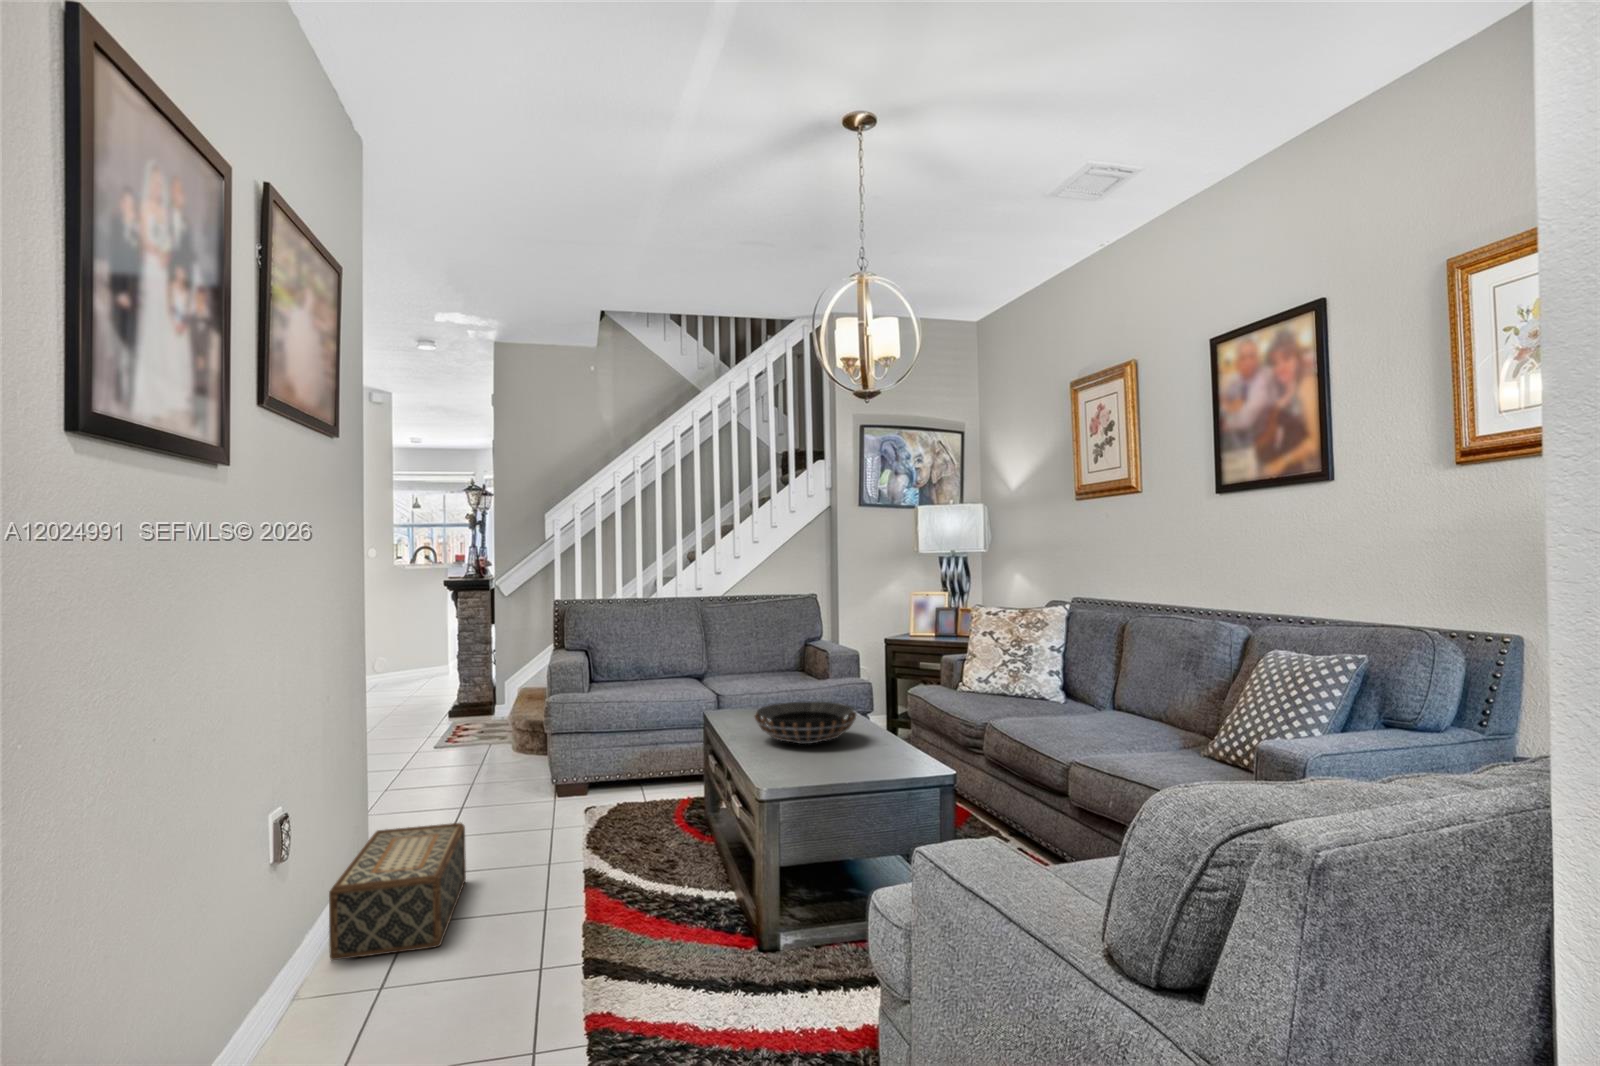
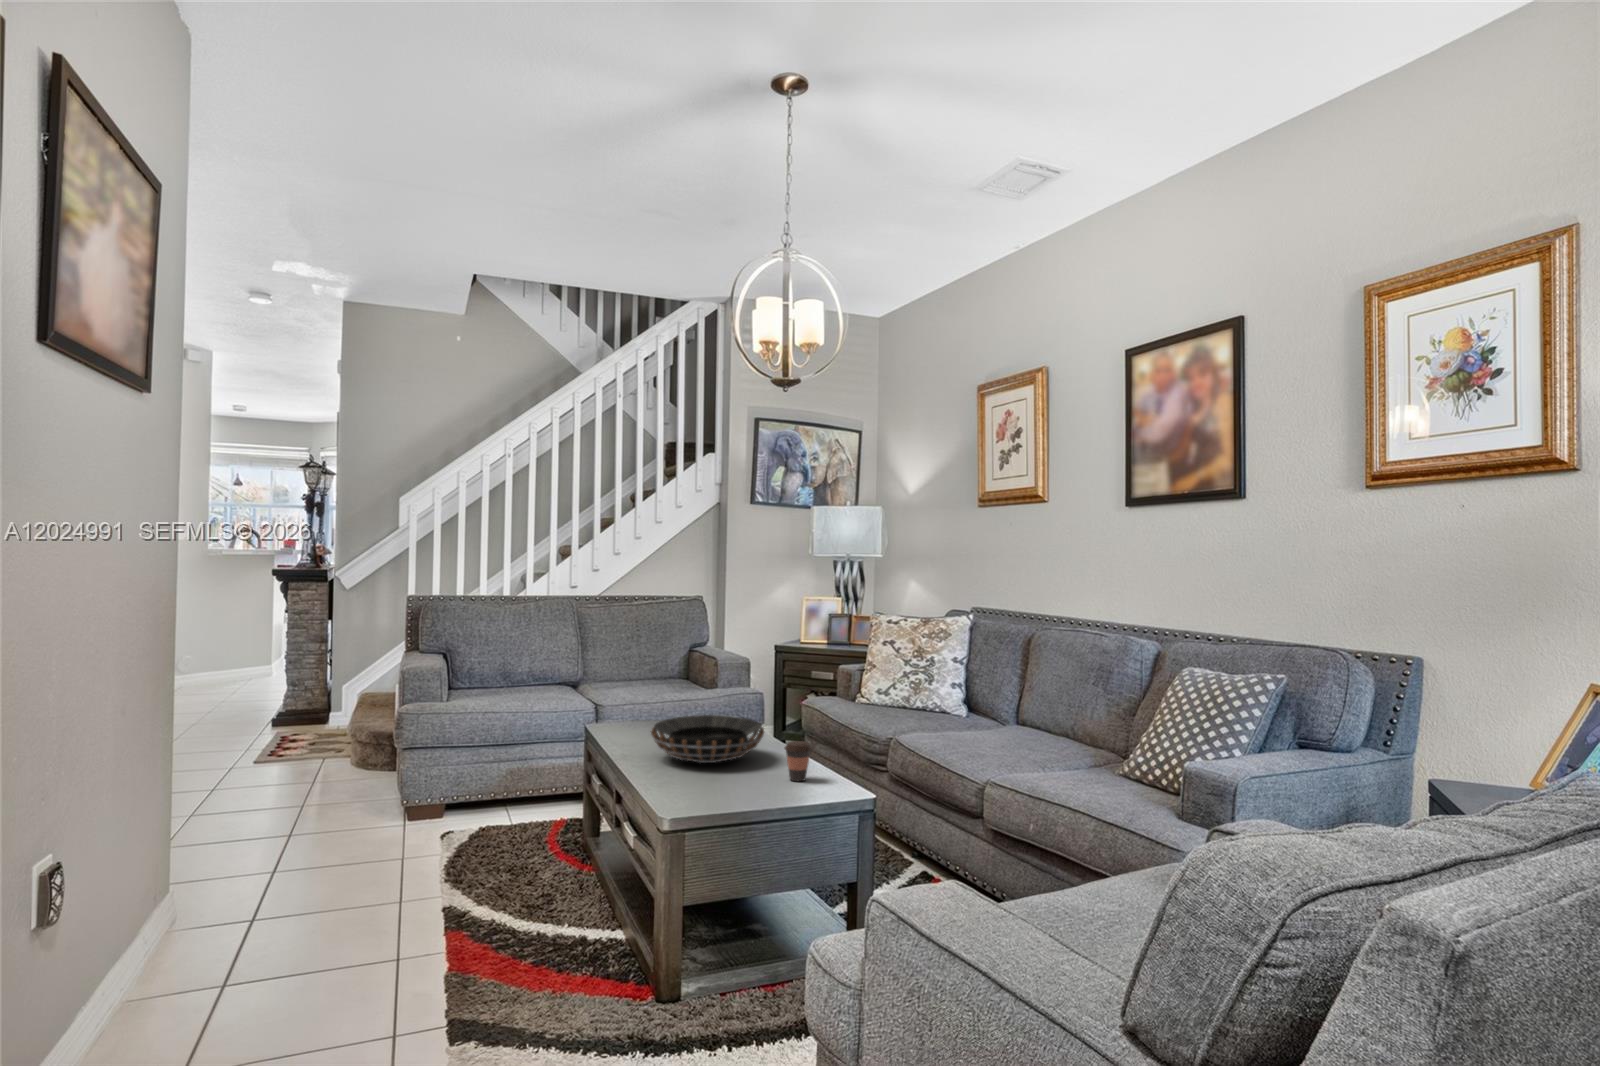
coffee cup: none [871,723,896,759] -> present [784,741,812,782]
woven basket: present [329,823,466,960] -> none [112,857,297,1038]

